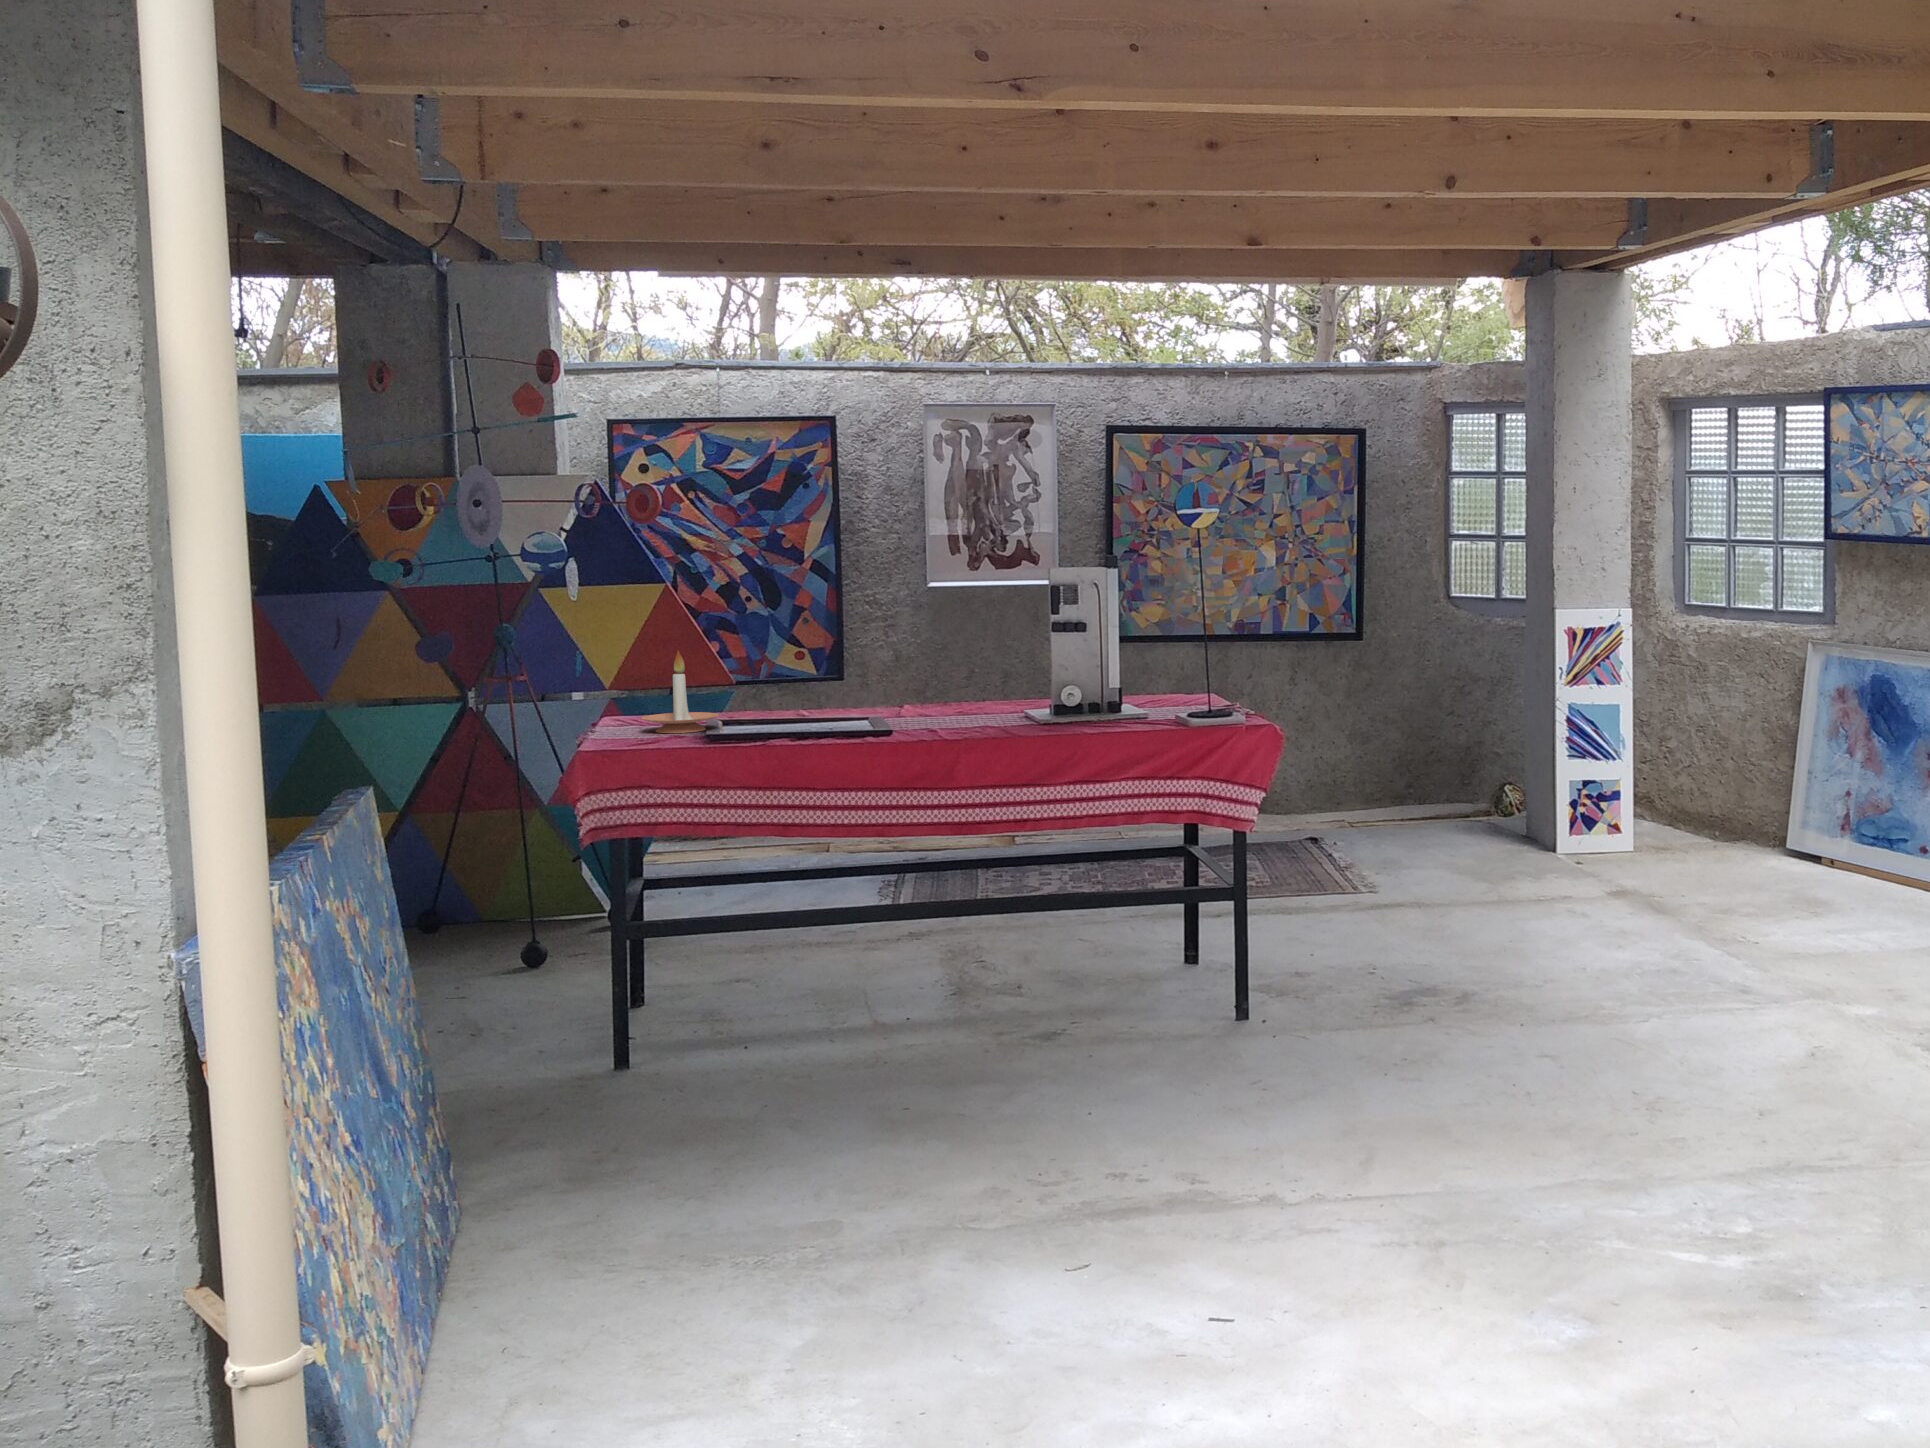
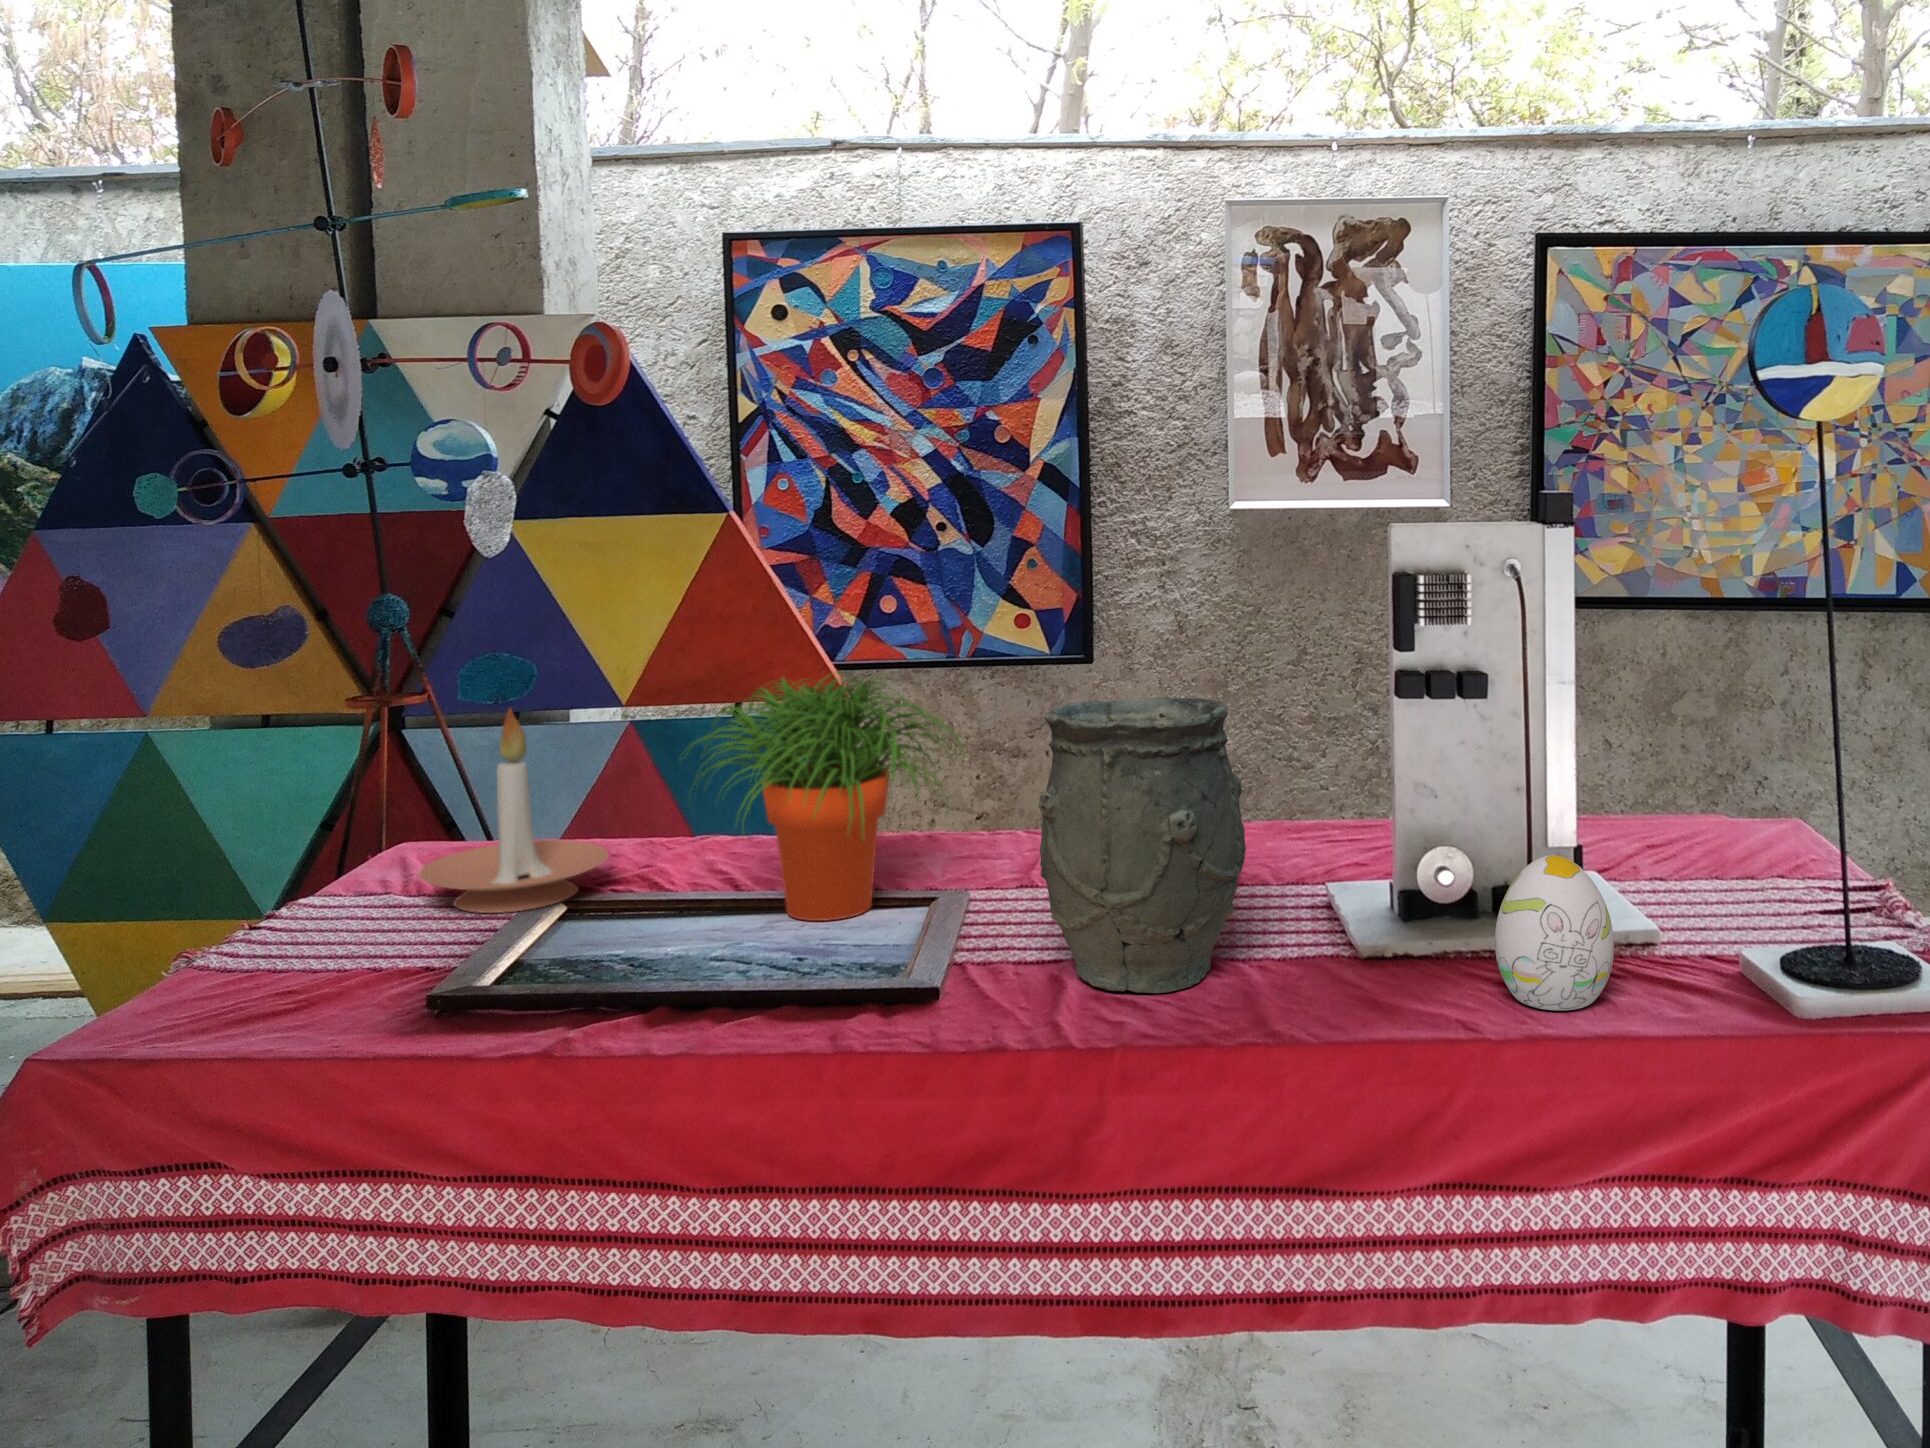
vase: none [926,630,1000,731] -> present [1038,697,1246,993]
potted plant: none [767,632,880,728] -> present [682,672,965,921]
decorative egg: none [1090,676,1130,727] -> present [1495,855,1614,1011]

